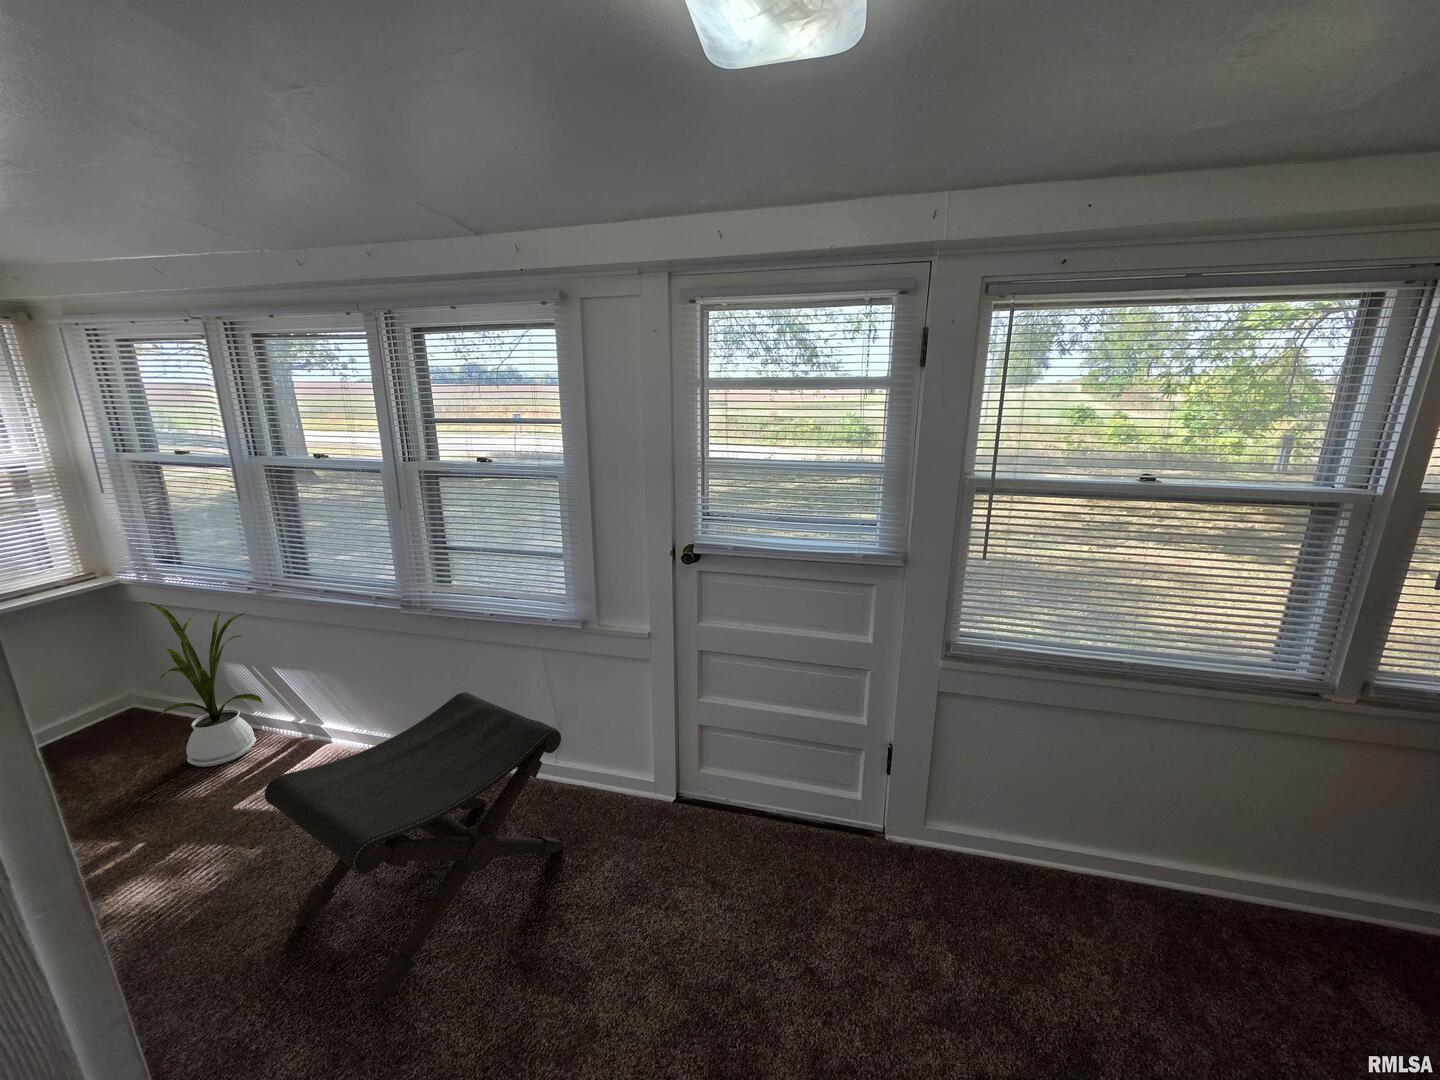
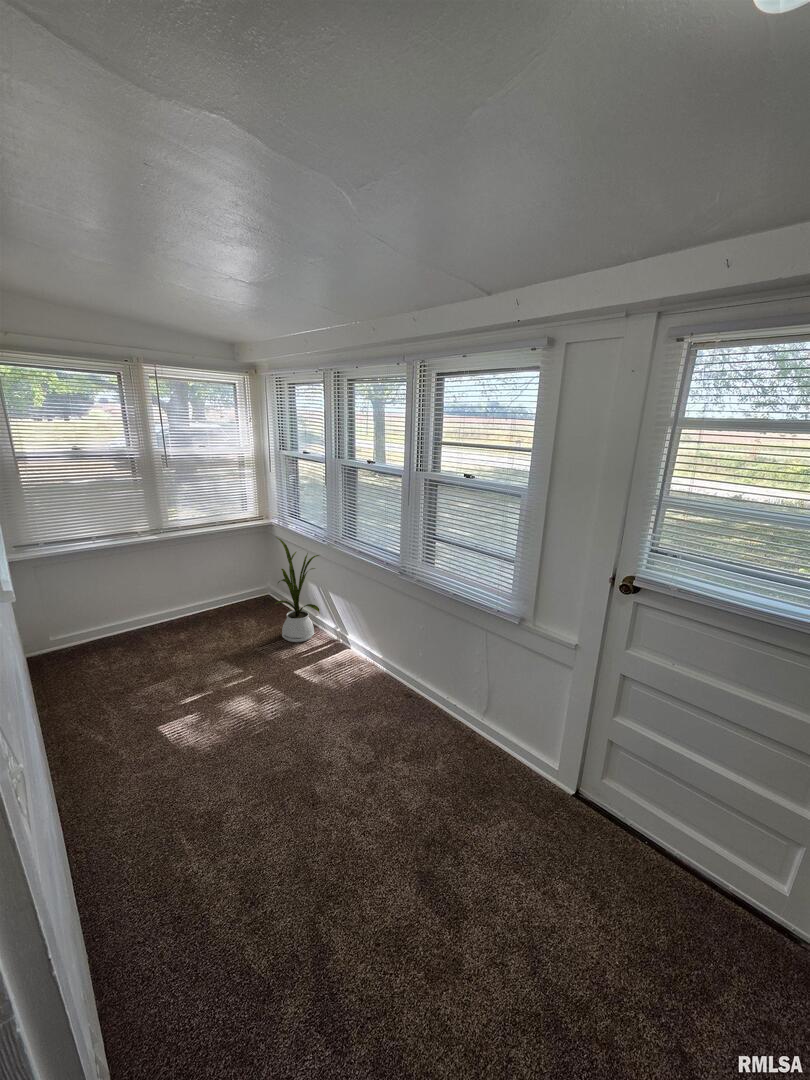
footstool: present [265,692,563,1005] -> none [301,646,484,842]

